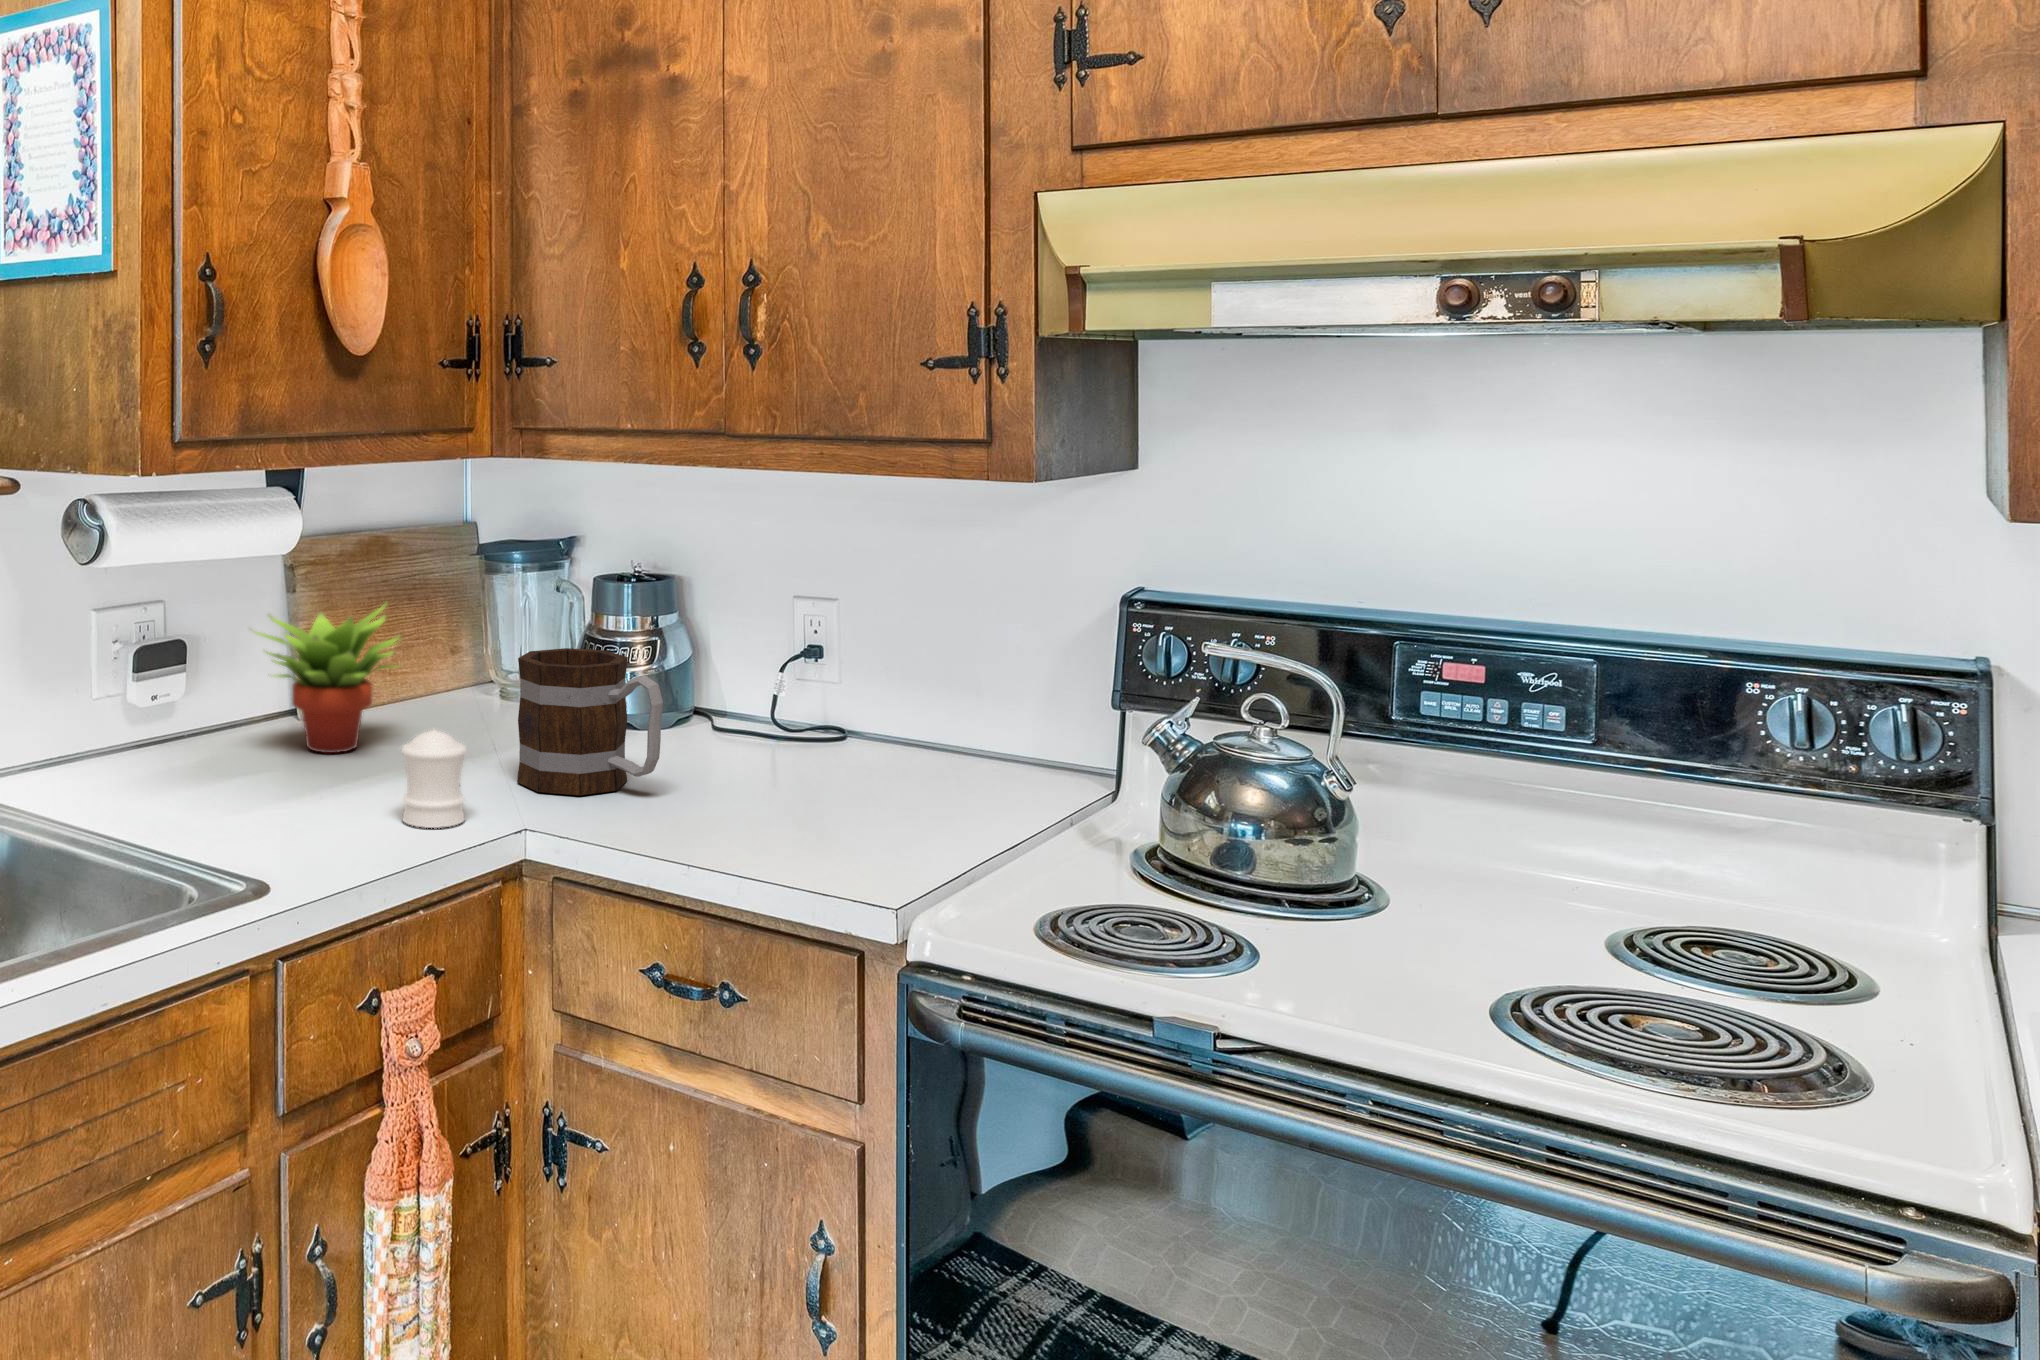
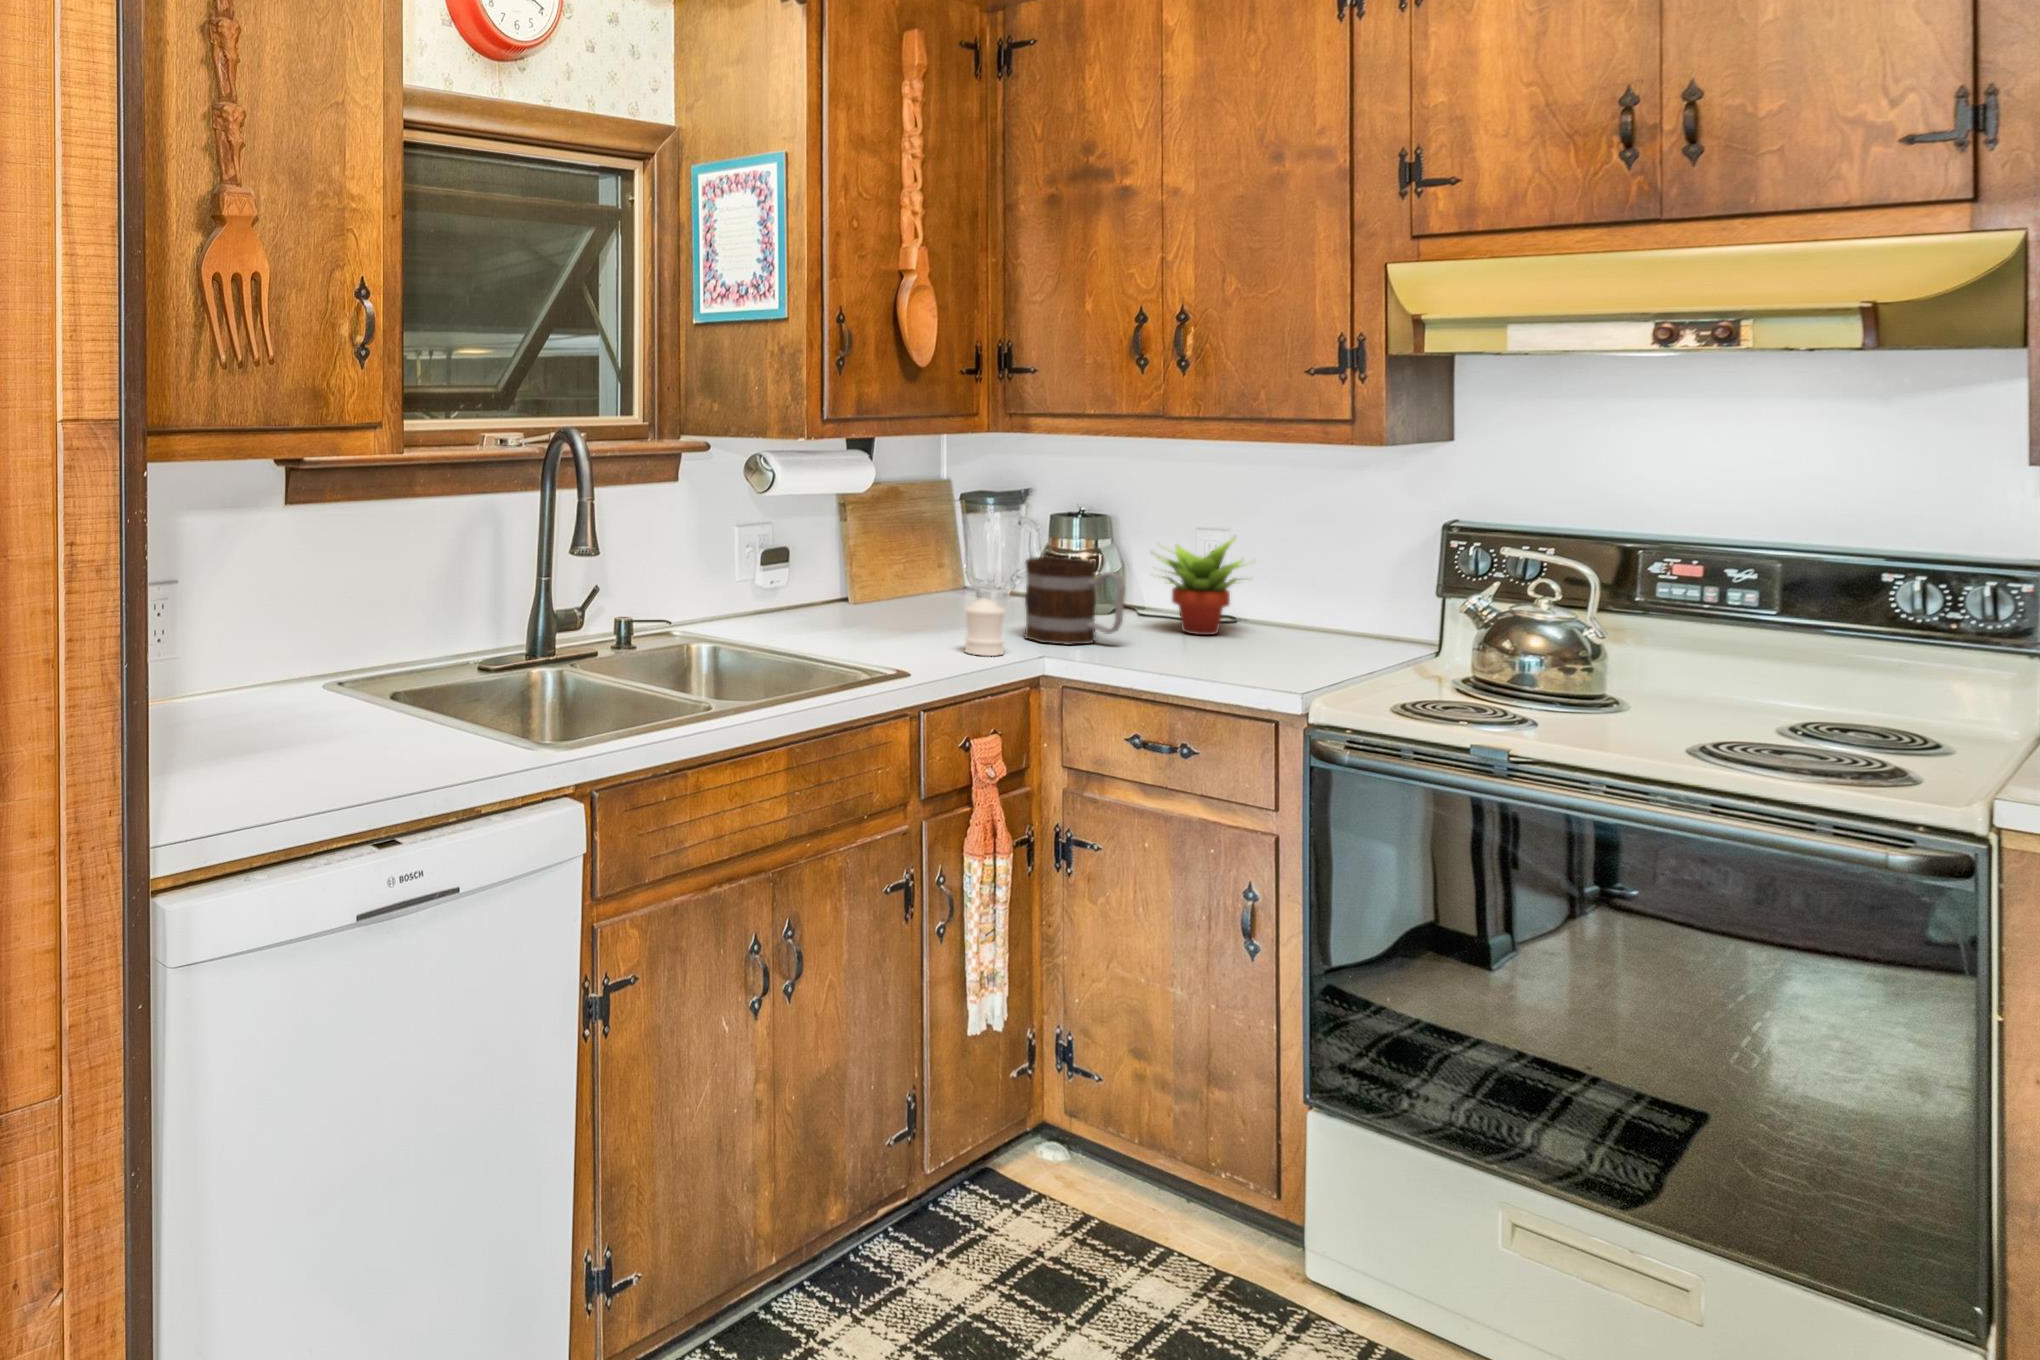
succulent plant: present [255,603,400,753] -> present [1155,537,1250,635]

